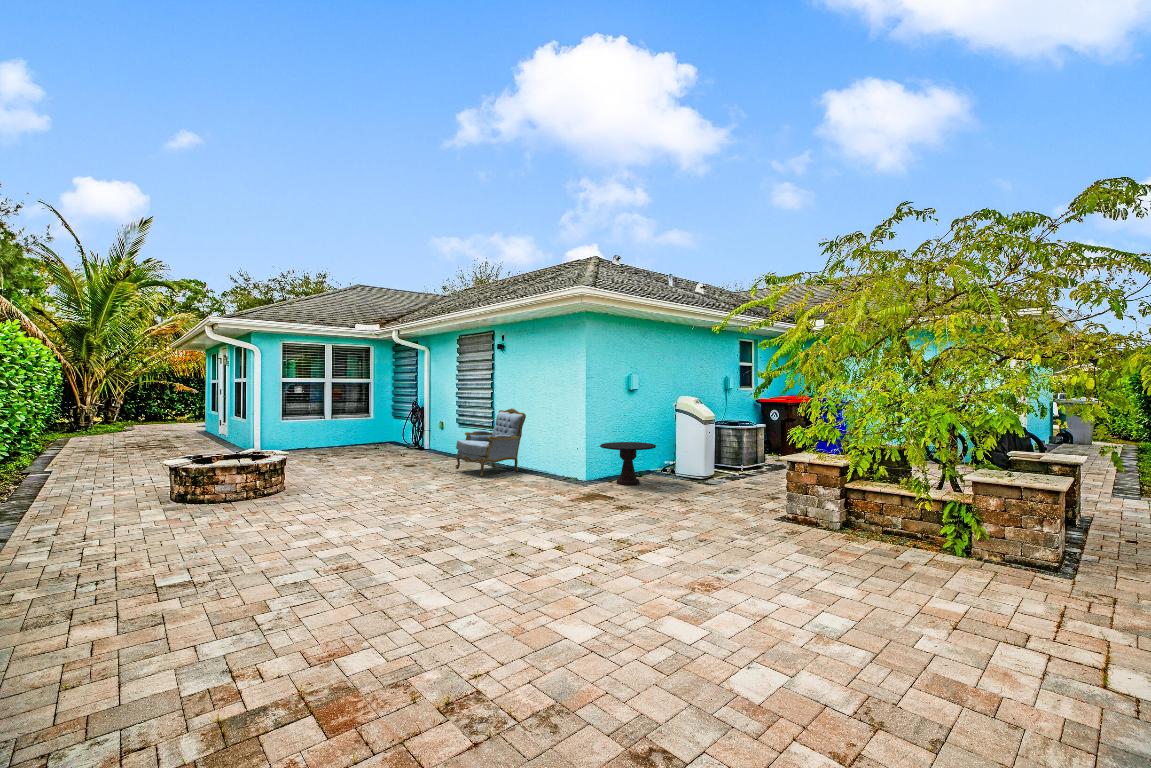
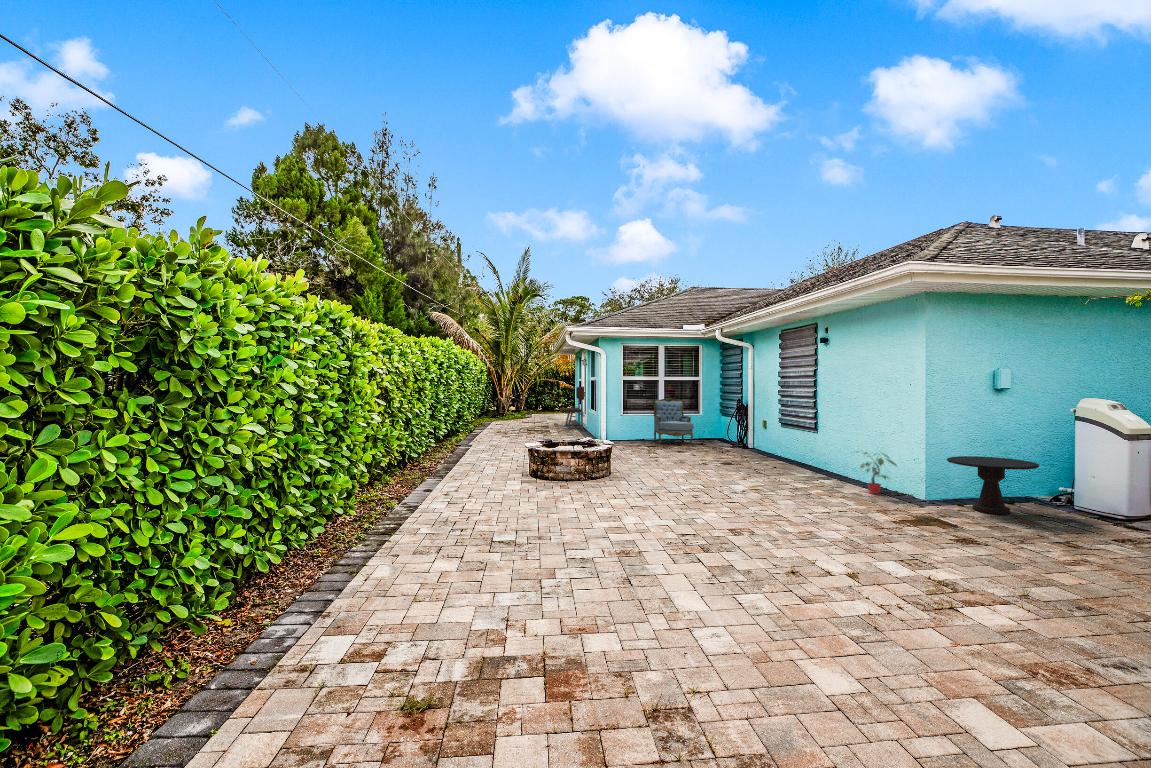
bench: none [183,390,222,442] -> present [560,387,585,429]
armchair: present [456,408,526,477] -> present [653,398,694,445]
potted plant: none [528,444,566,480] -> present [860,452,896,494]

